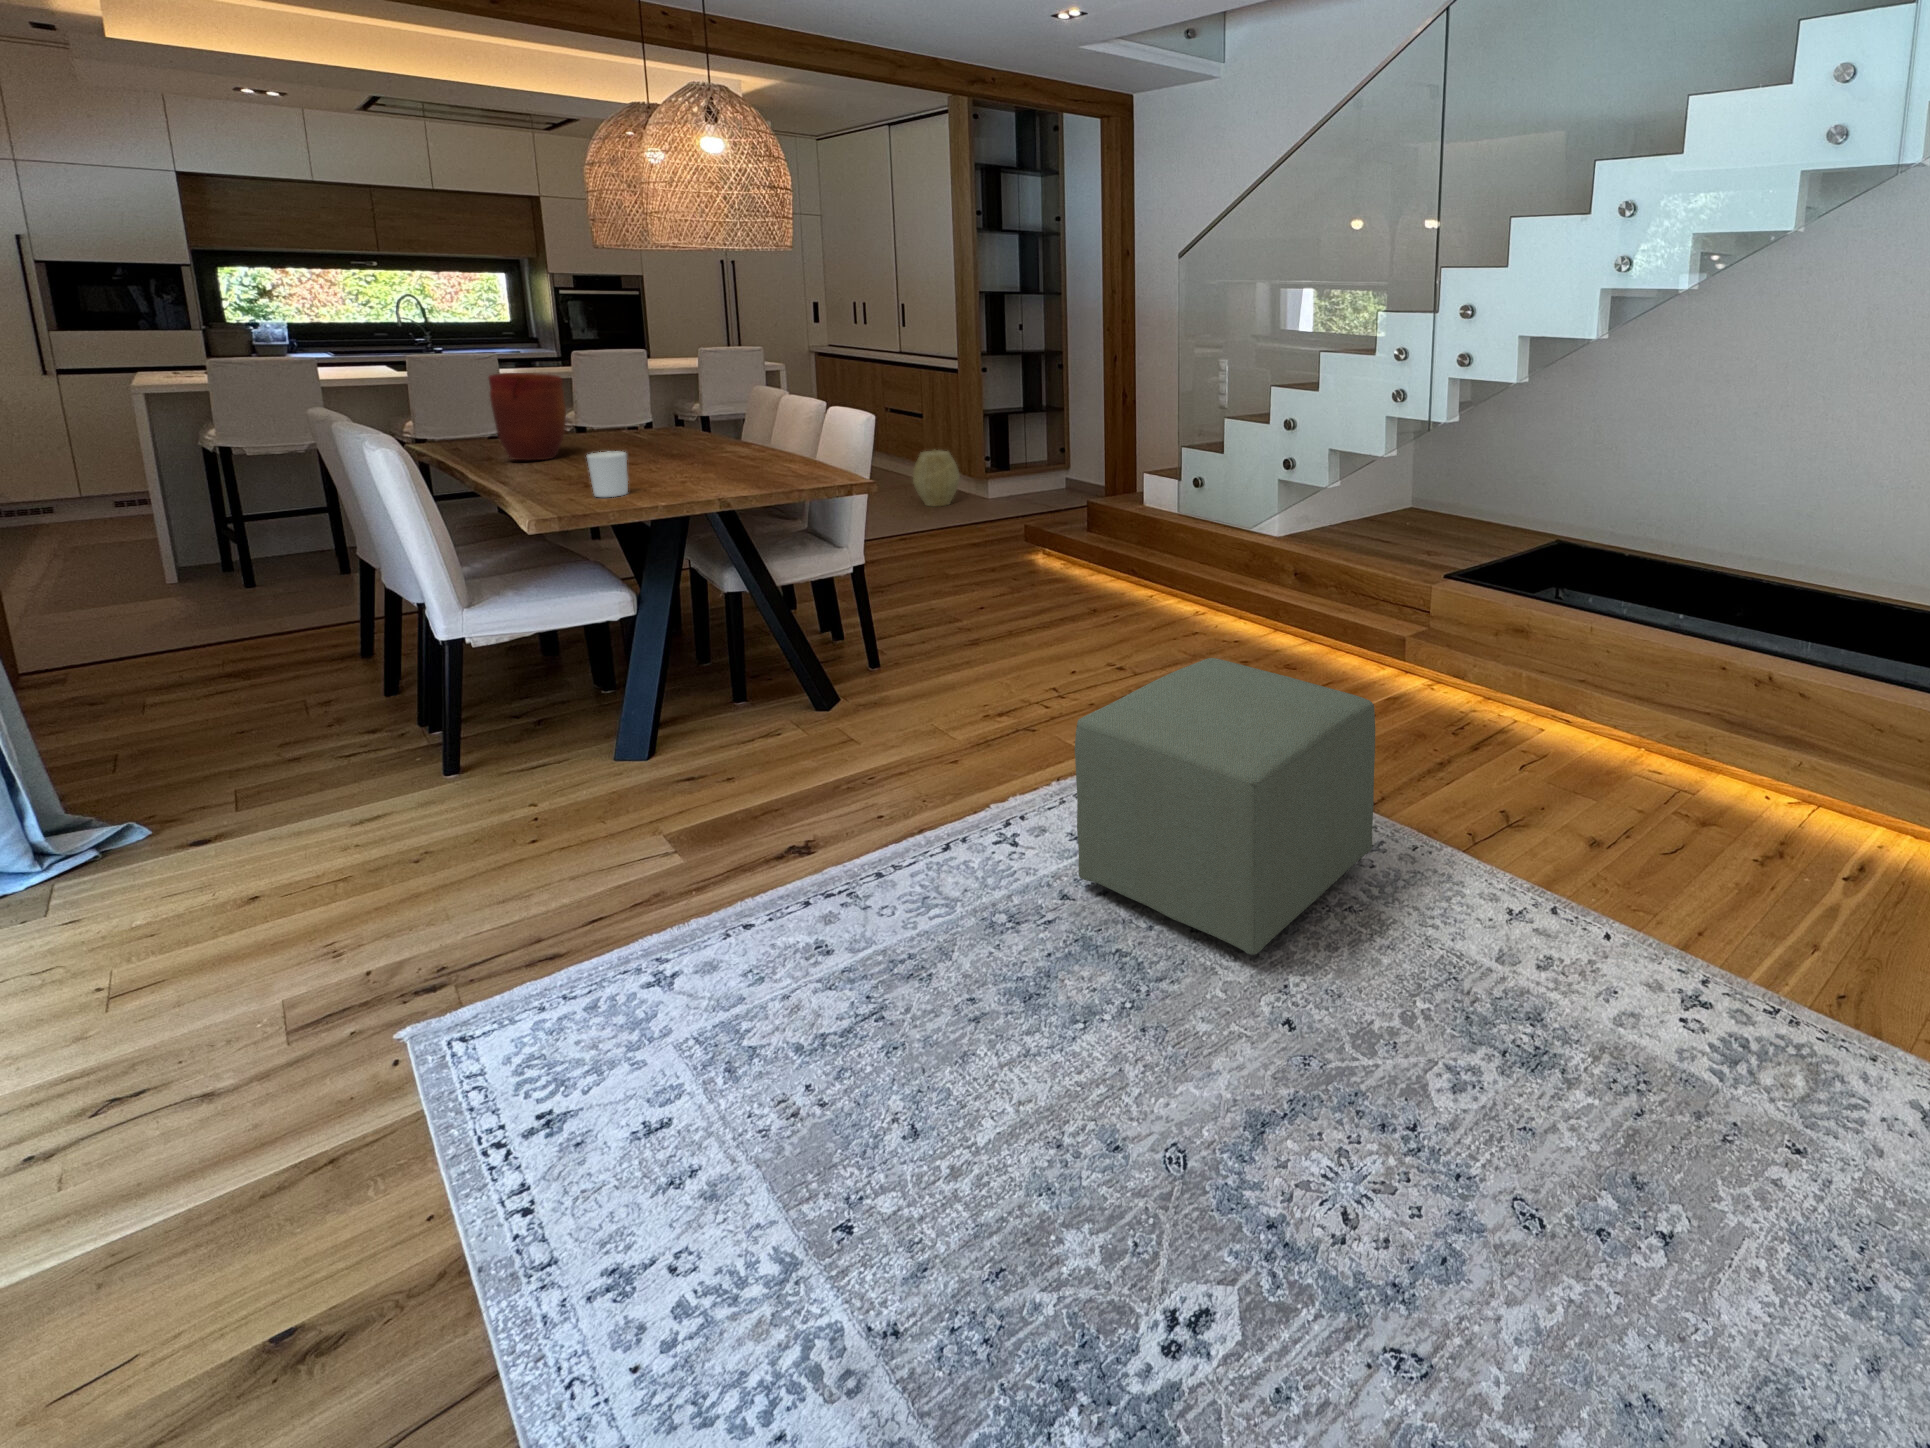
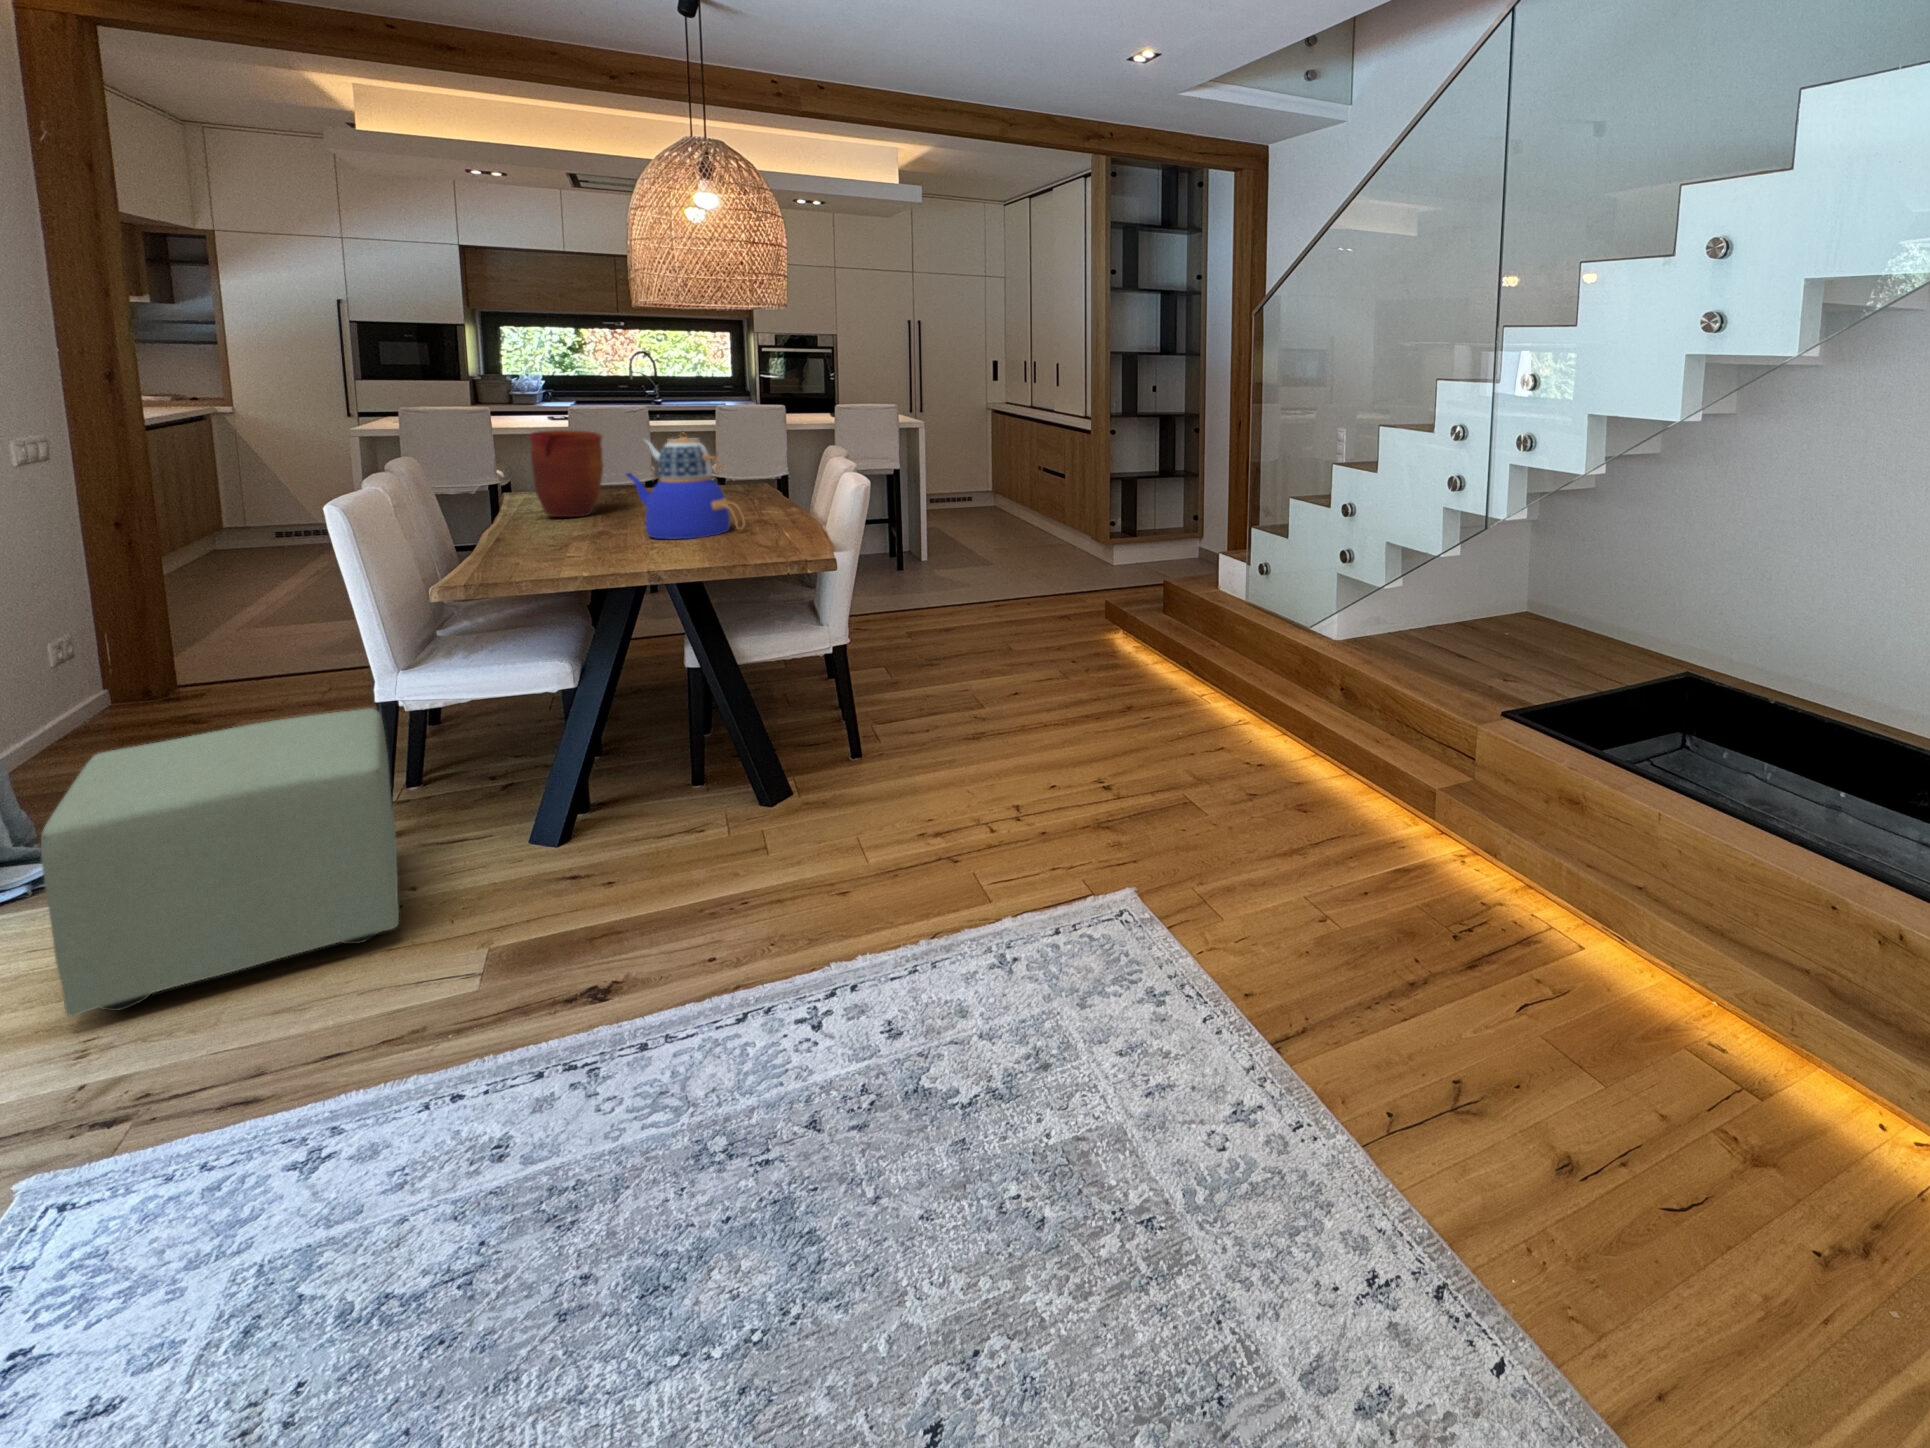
teapot: none [634,370,762,472] -> present [626,433,745,539]
woven basket: present [913,450,960,506] -> none [1032,514,1080,573]
candle holder: present [587,451,628,497] -> none [528,516,571,564]
ottoman: present [1075,658,1375,955] -> present [41,708,399,1016]

